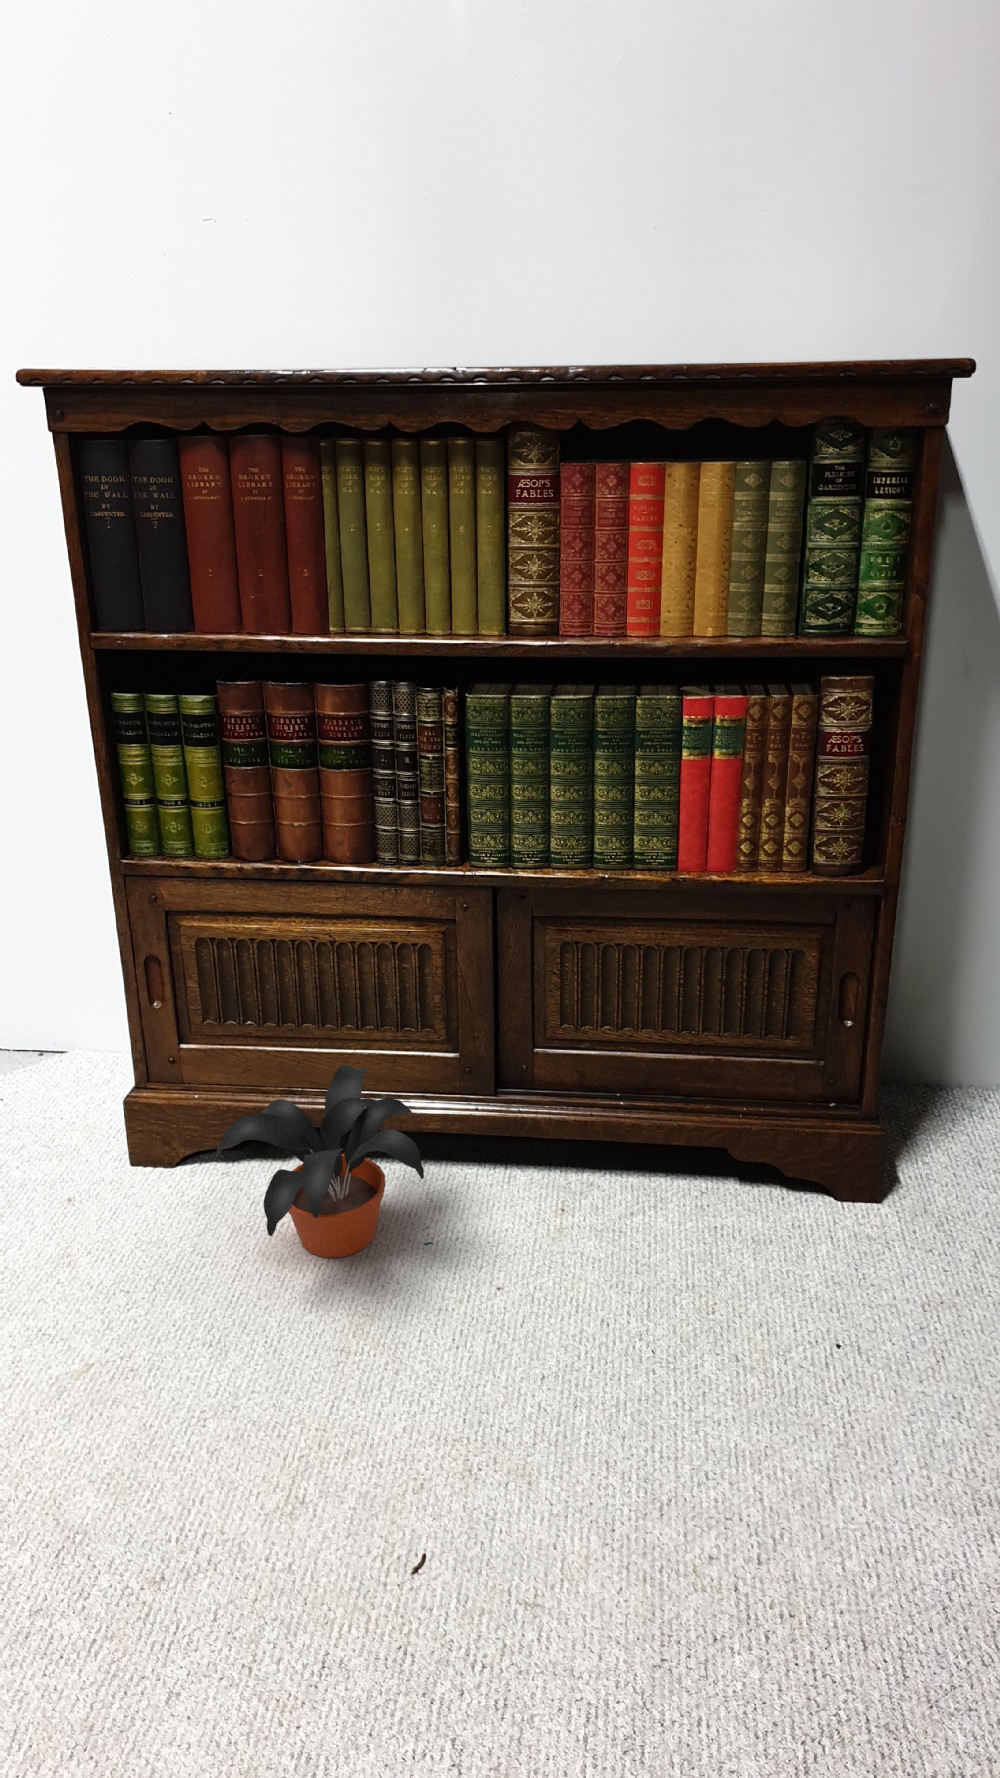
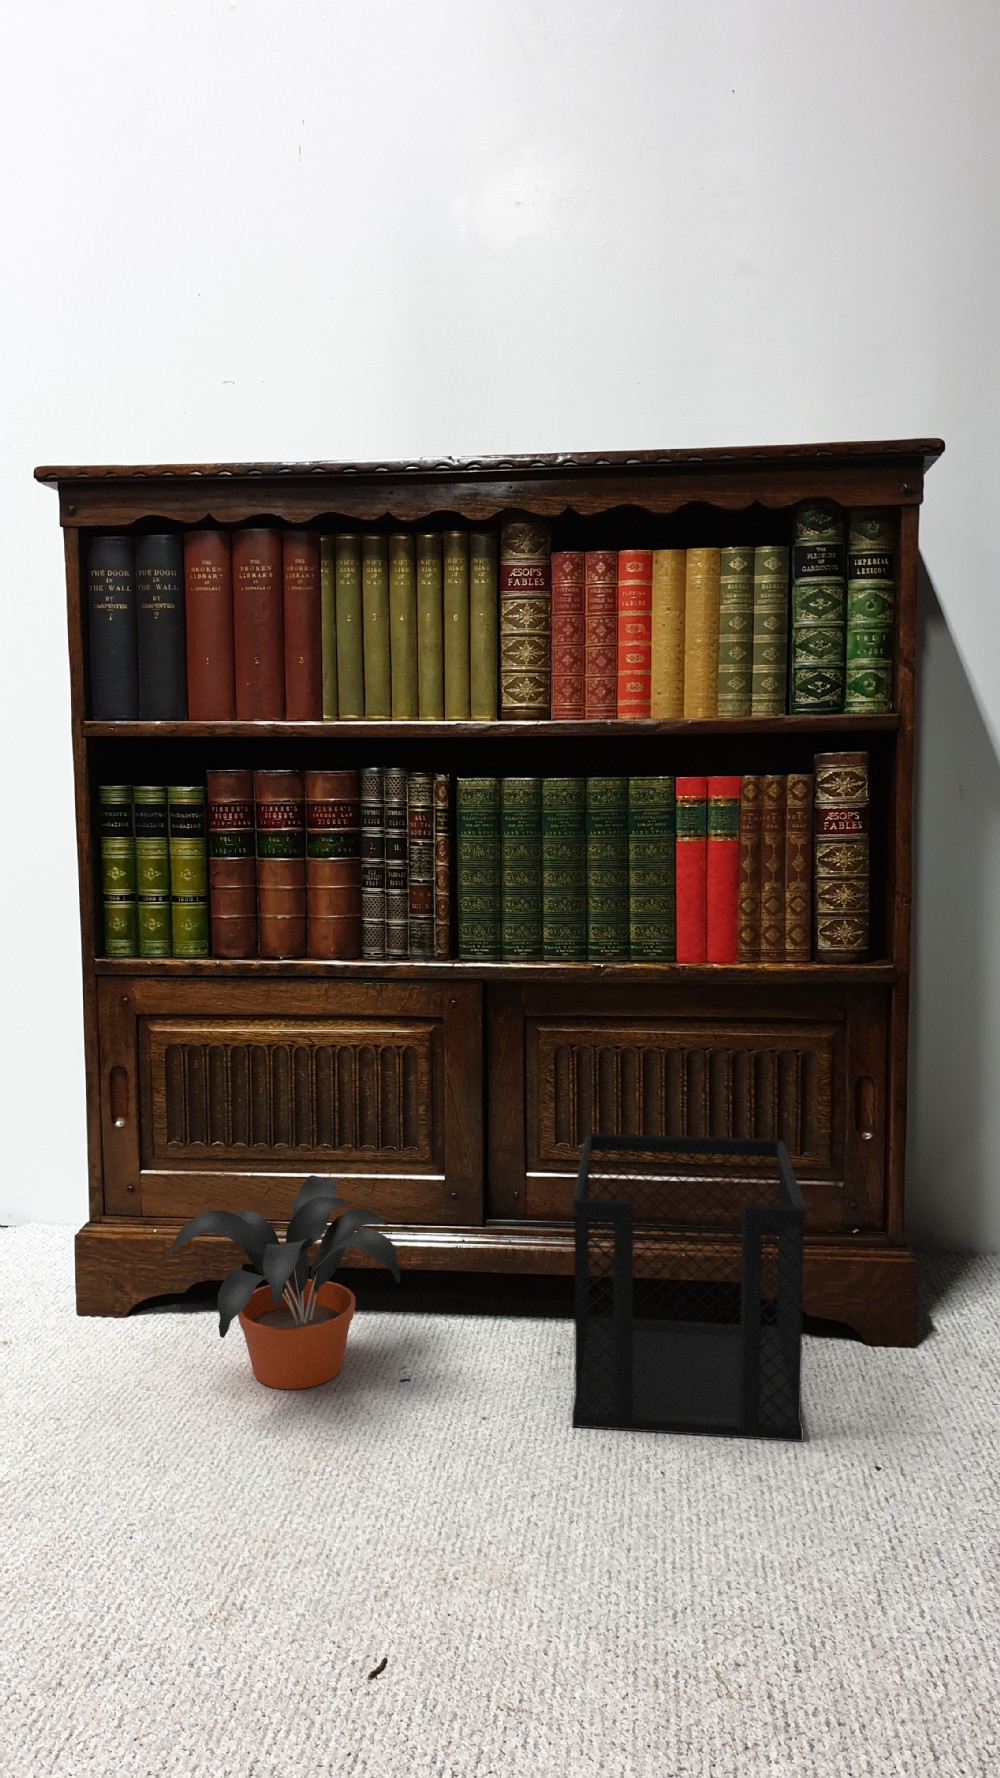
wastebasket: none [576,1029,789,1315] -> present [572,1133,807,1442]

